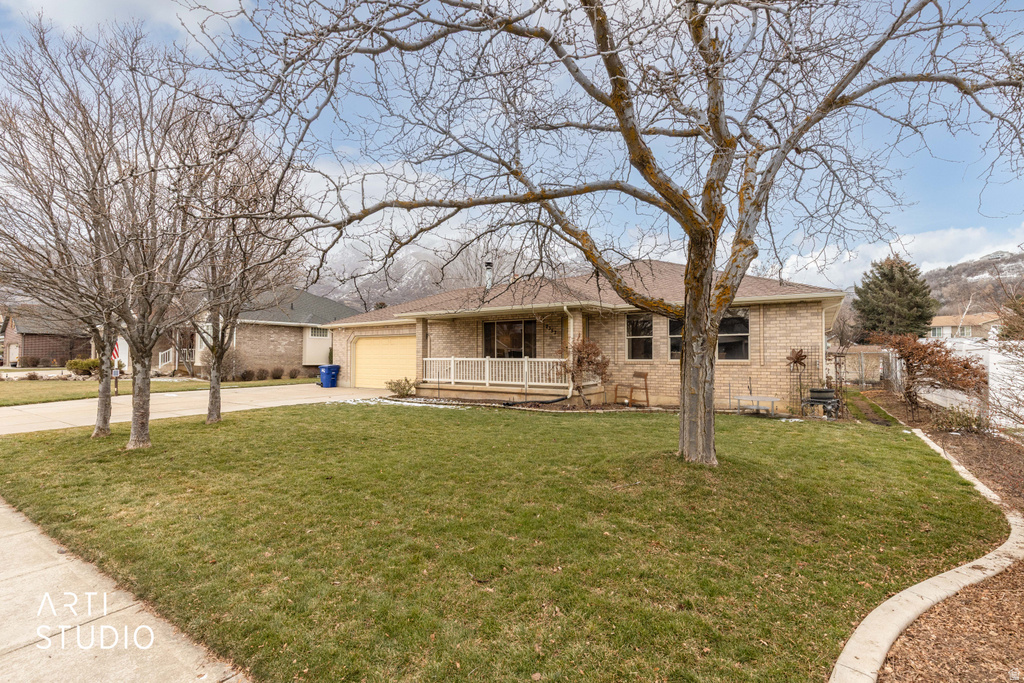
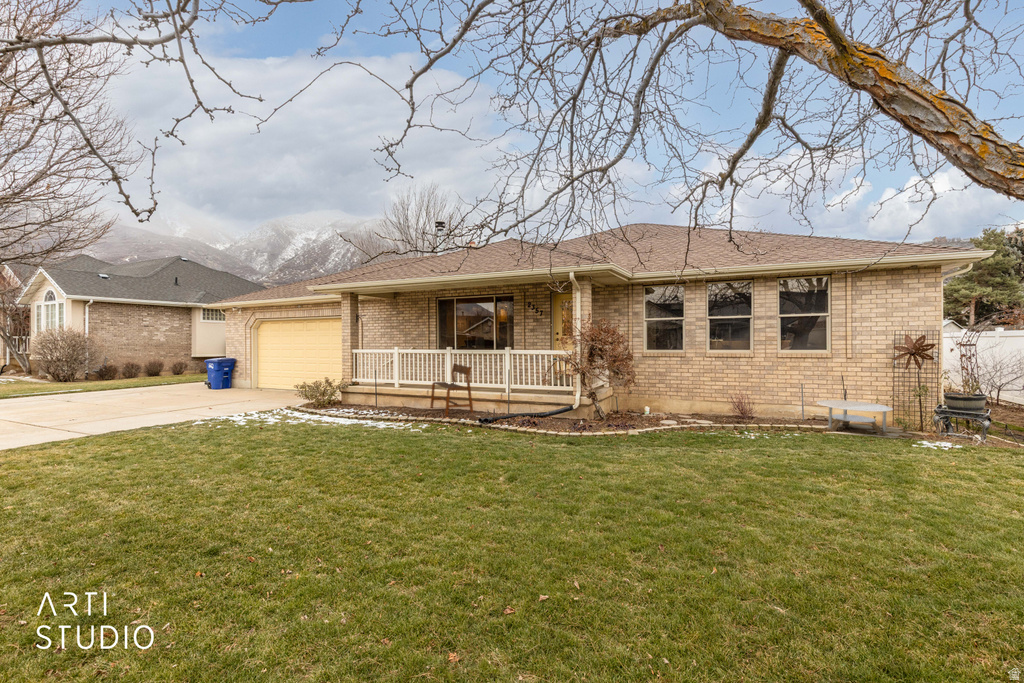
bench: present [614,371,649,408] -> present [431,363,473,416]

